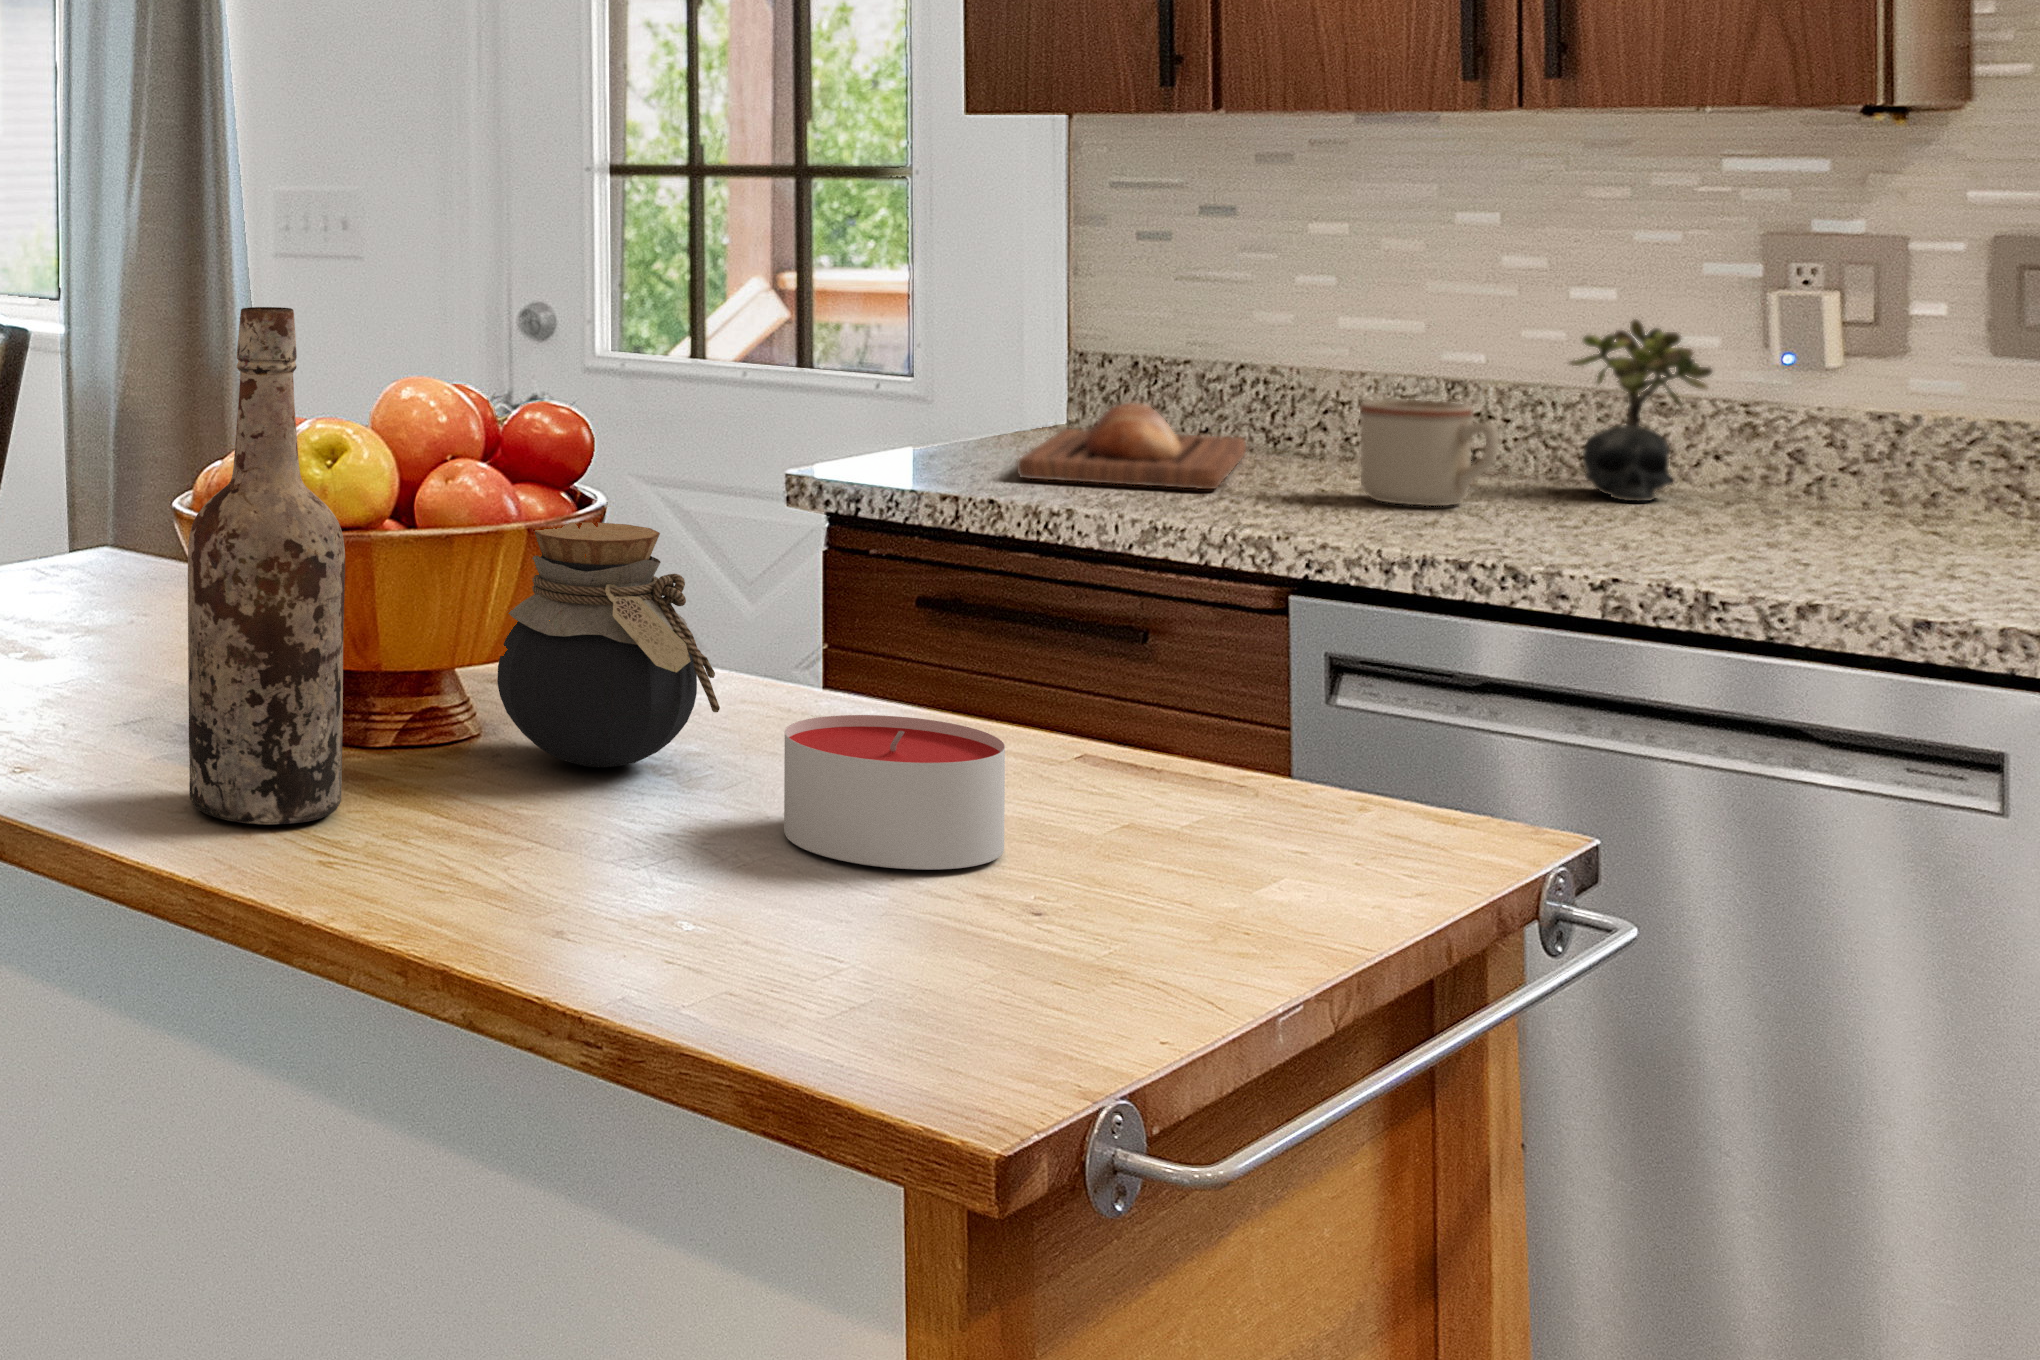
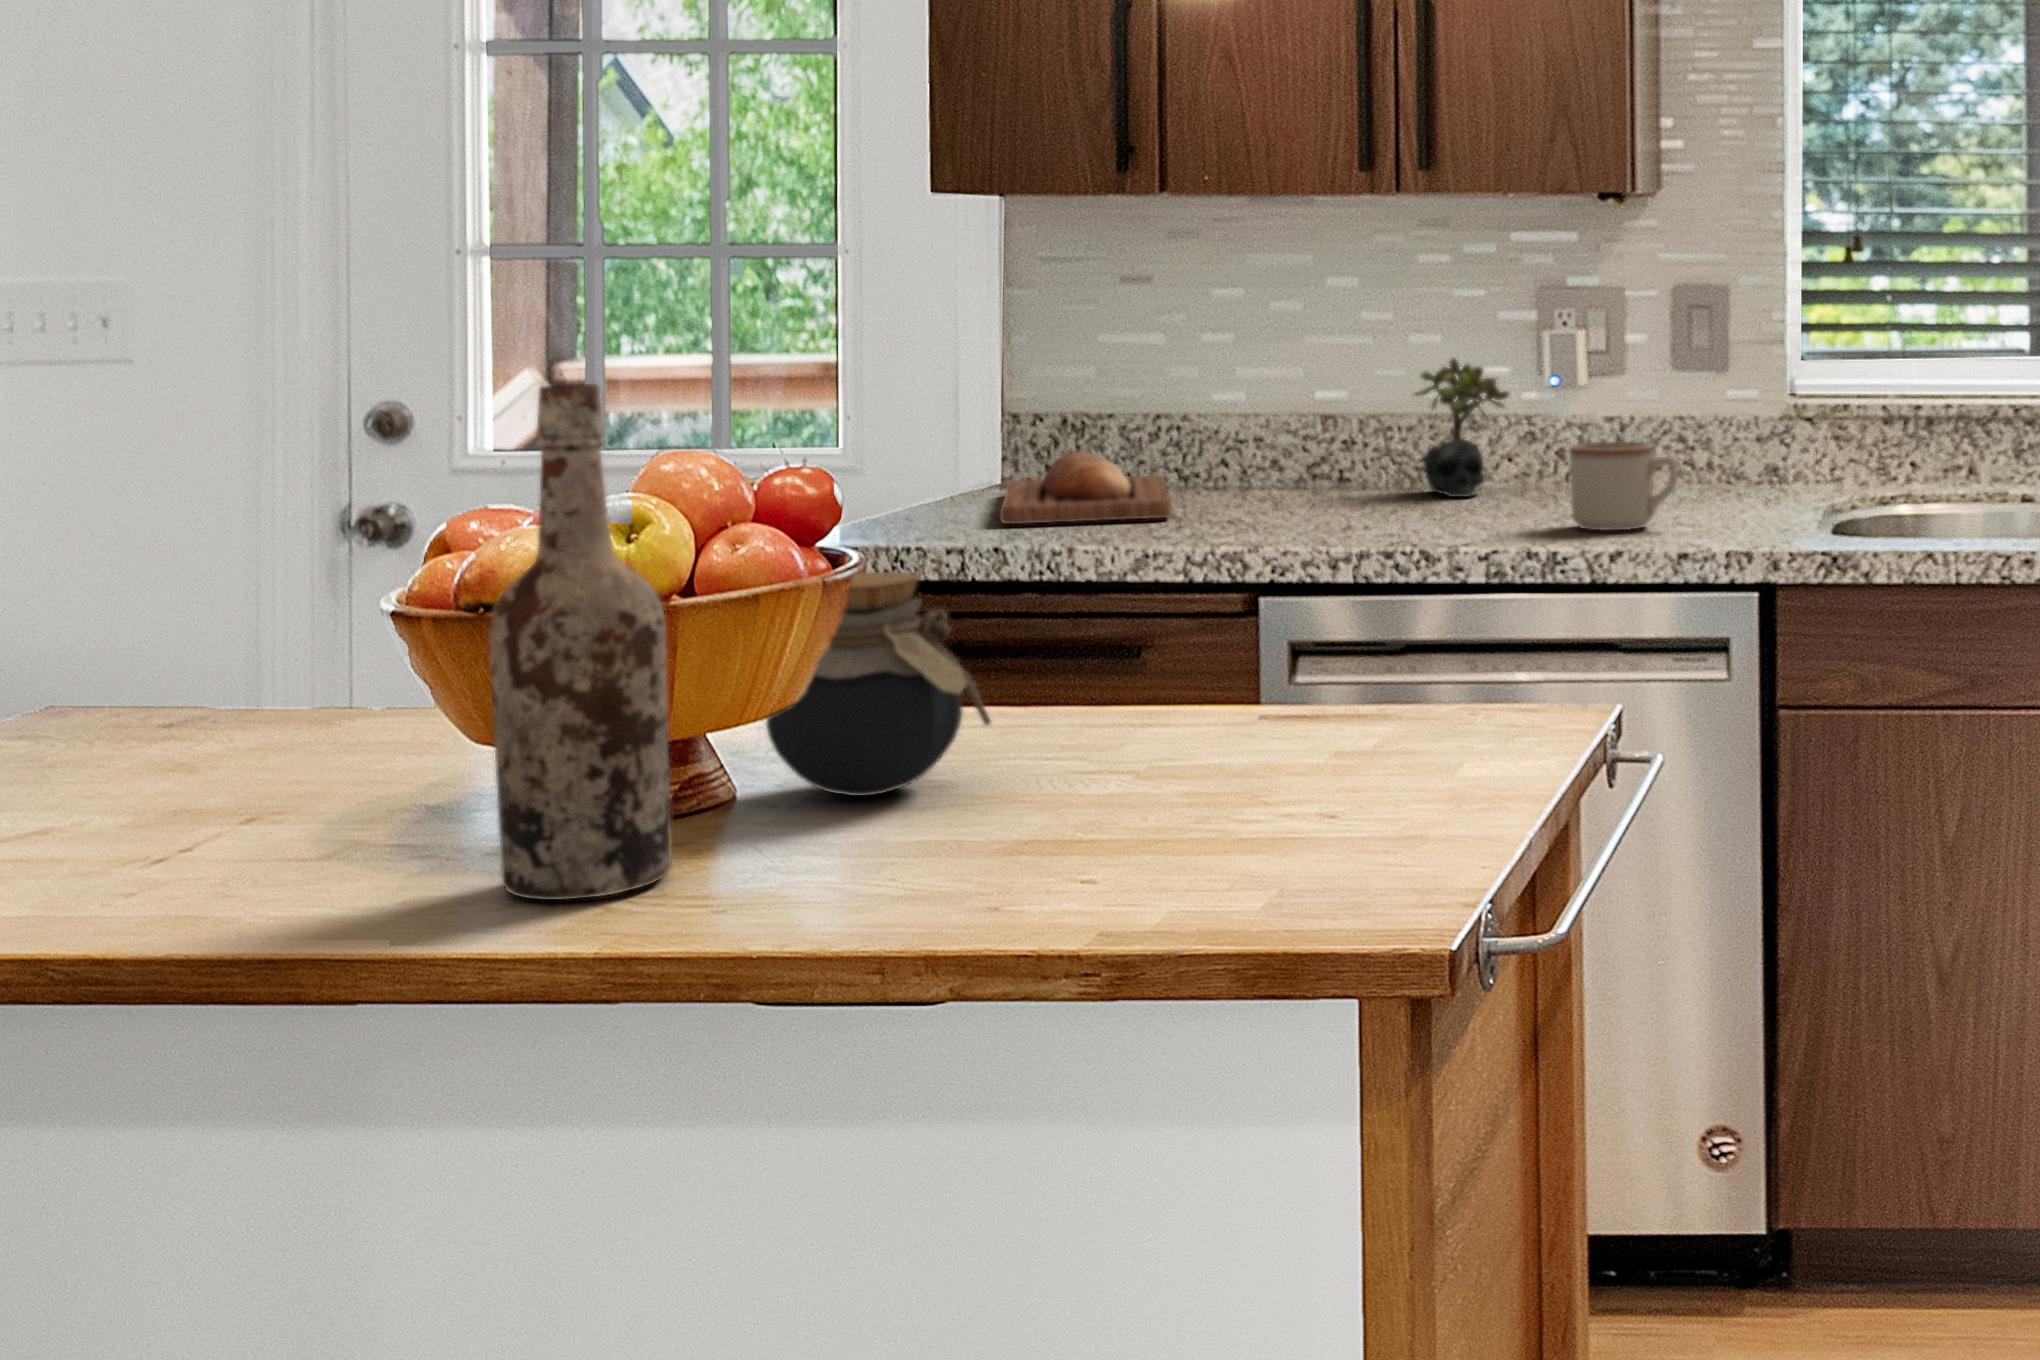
mug: present [1360,399,1498,506] -> present [1569,441,1678,530]
candle: present [784,715,1005,870] -> none [1078,699,1261,821]

